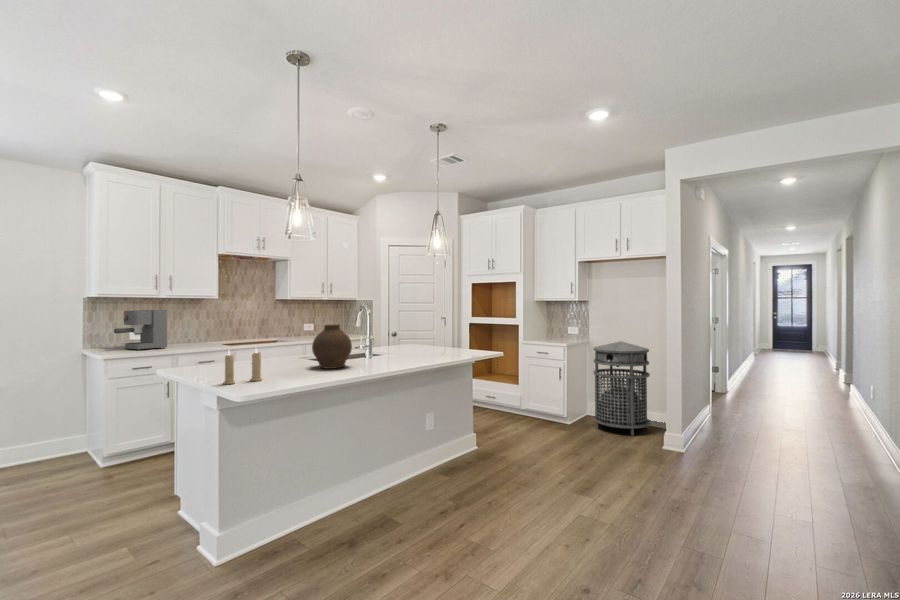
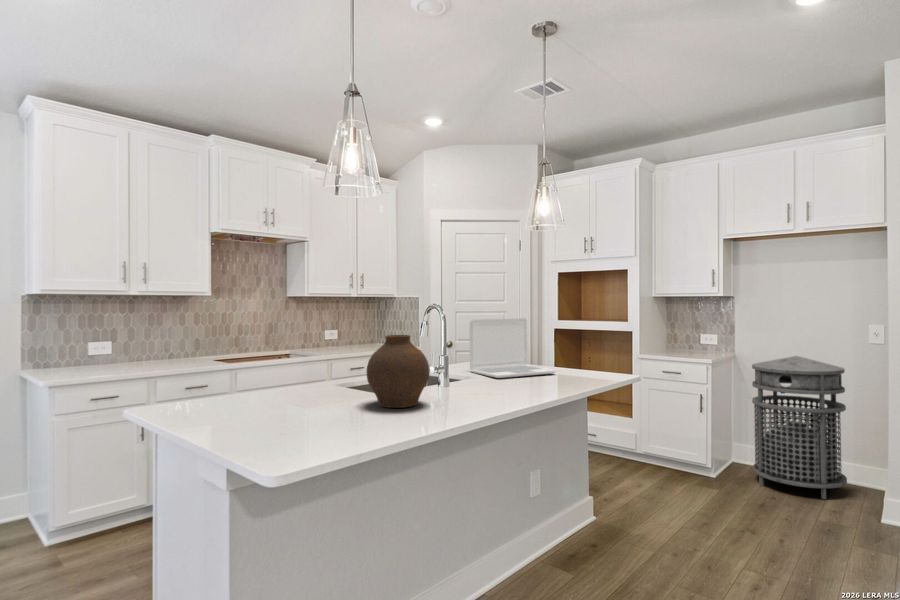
coffee maker: present [114,310,167,350] -> none [64,312,140,371]
laptop: none [393,315,449,354] -> present [470,318,556,378]
candle: present [223,349,262,384] -> none [228,376,295,445]

